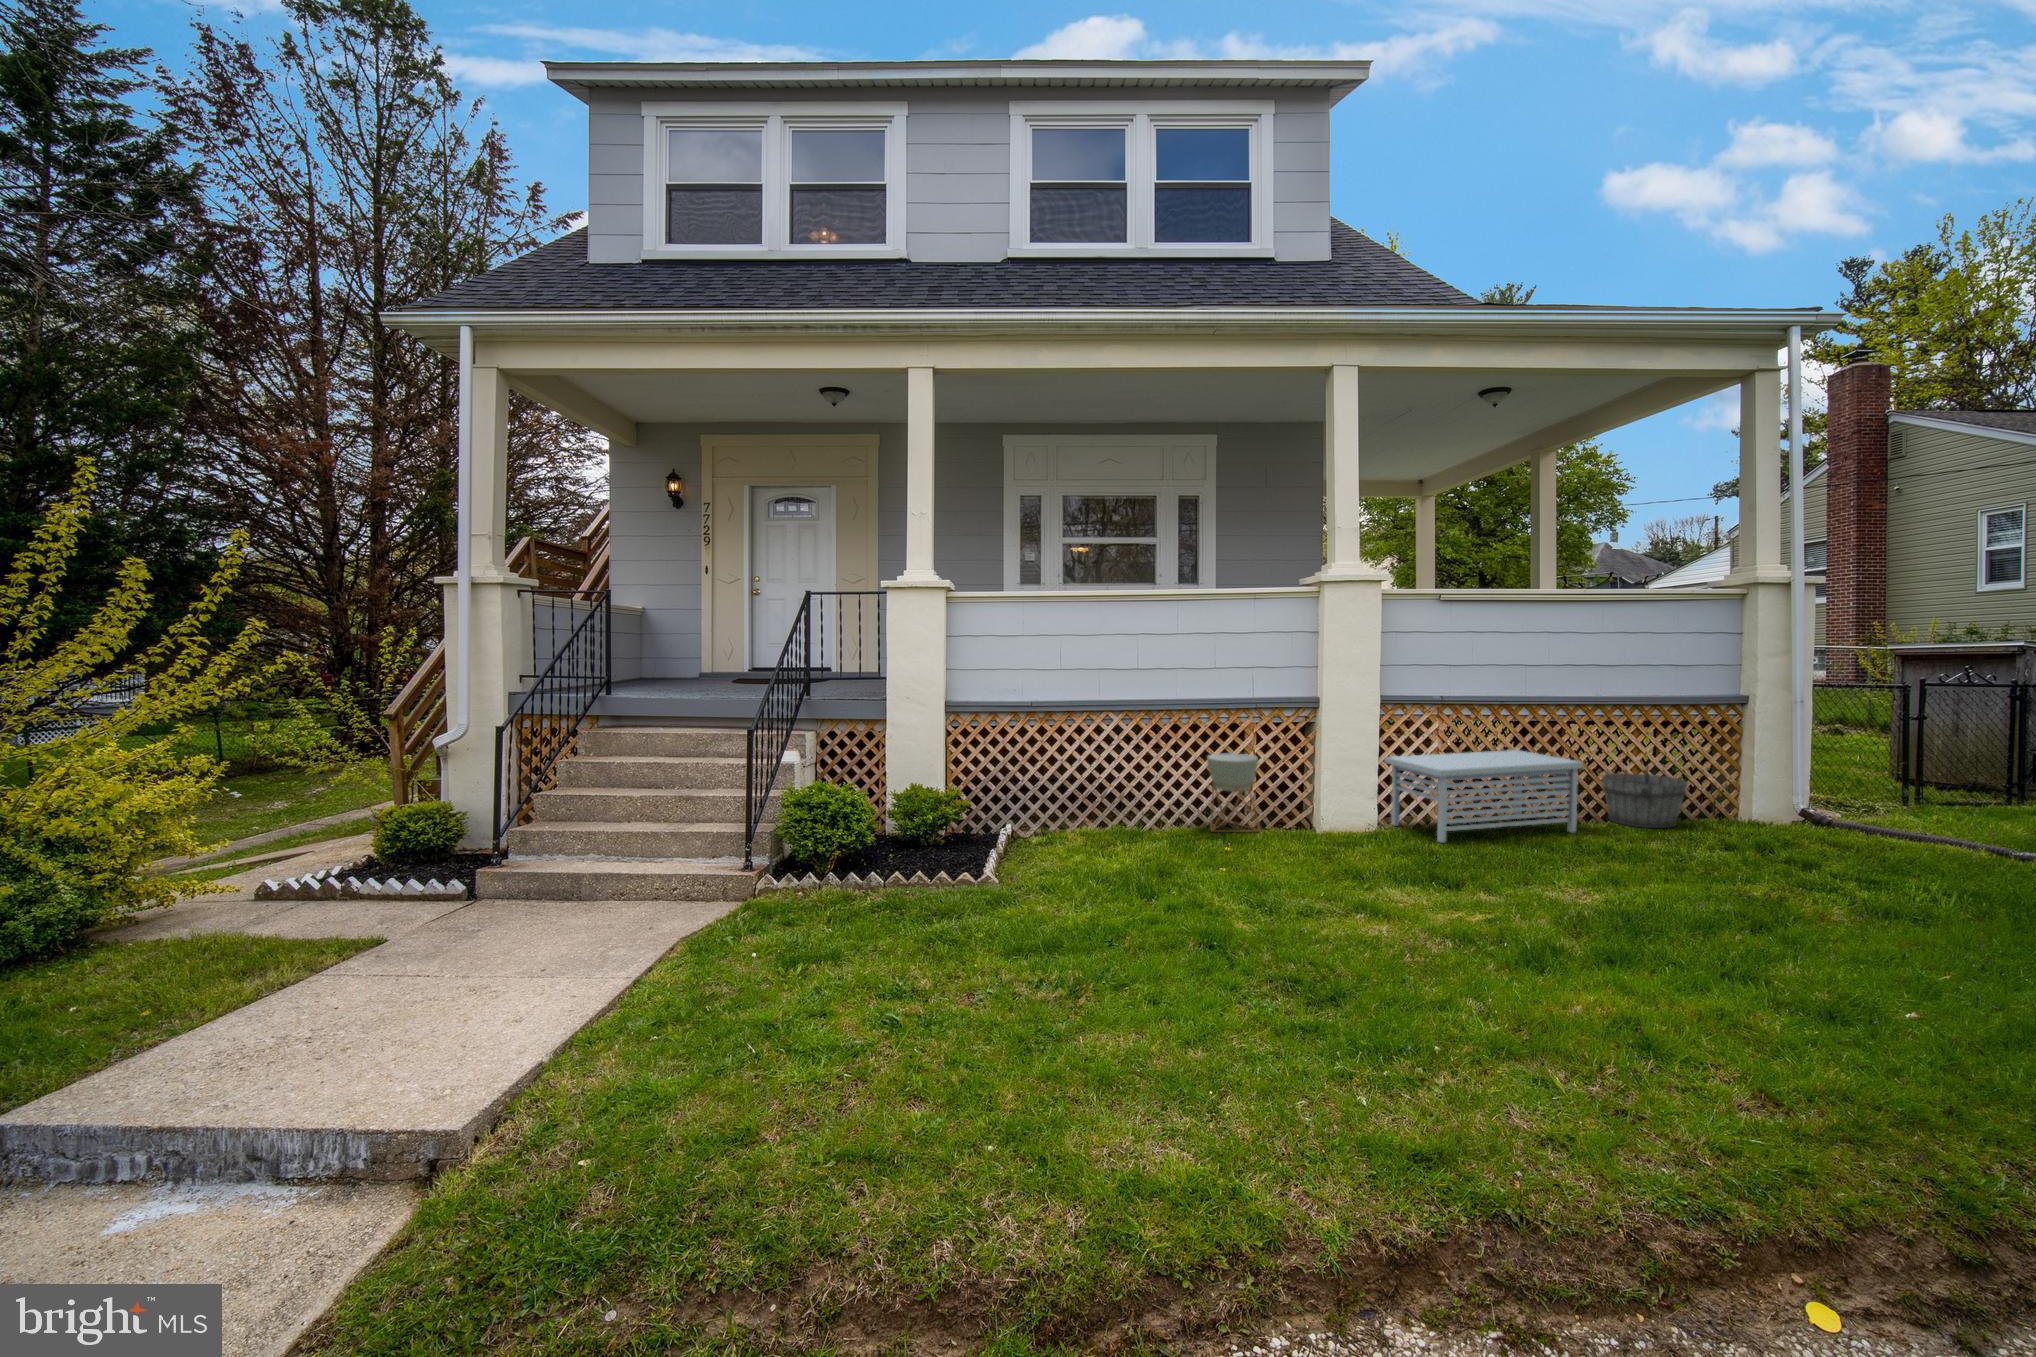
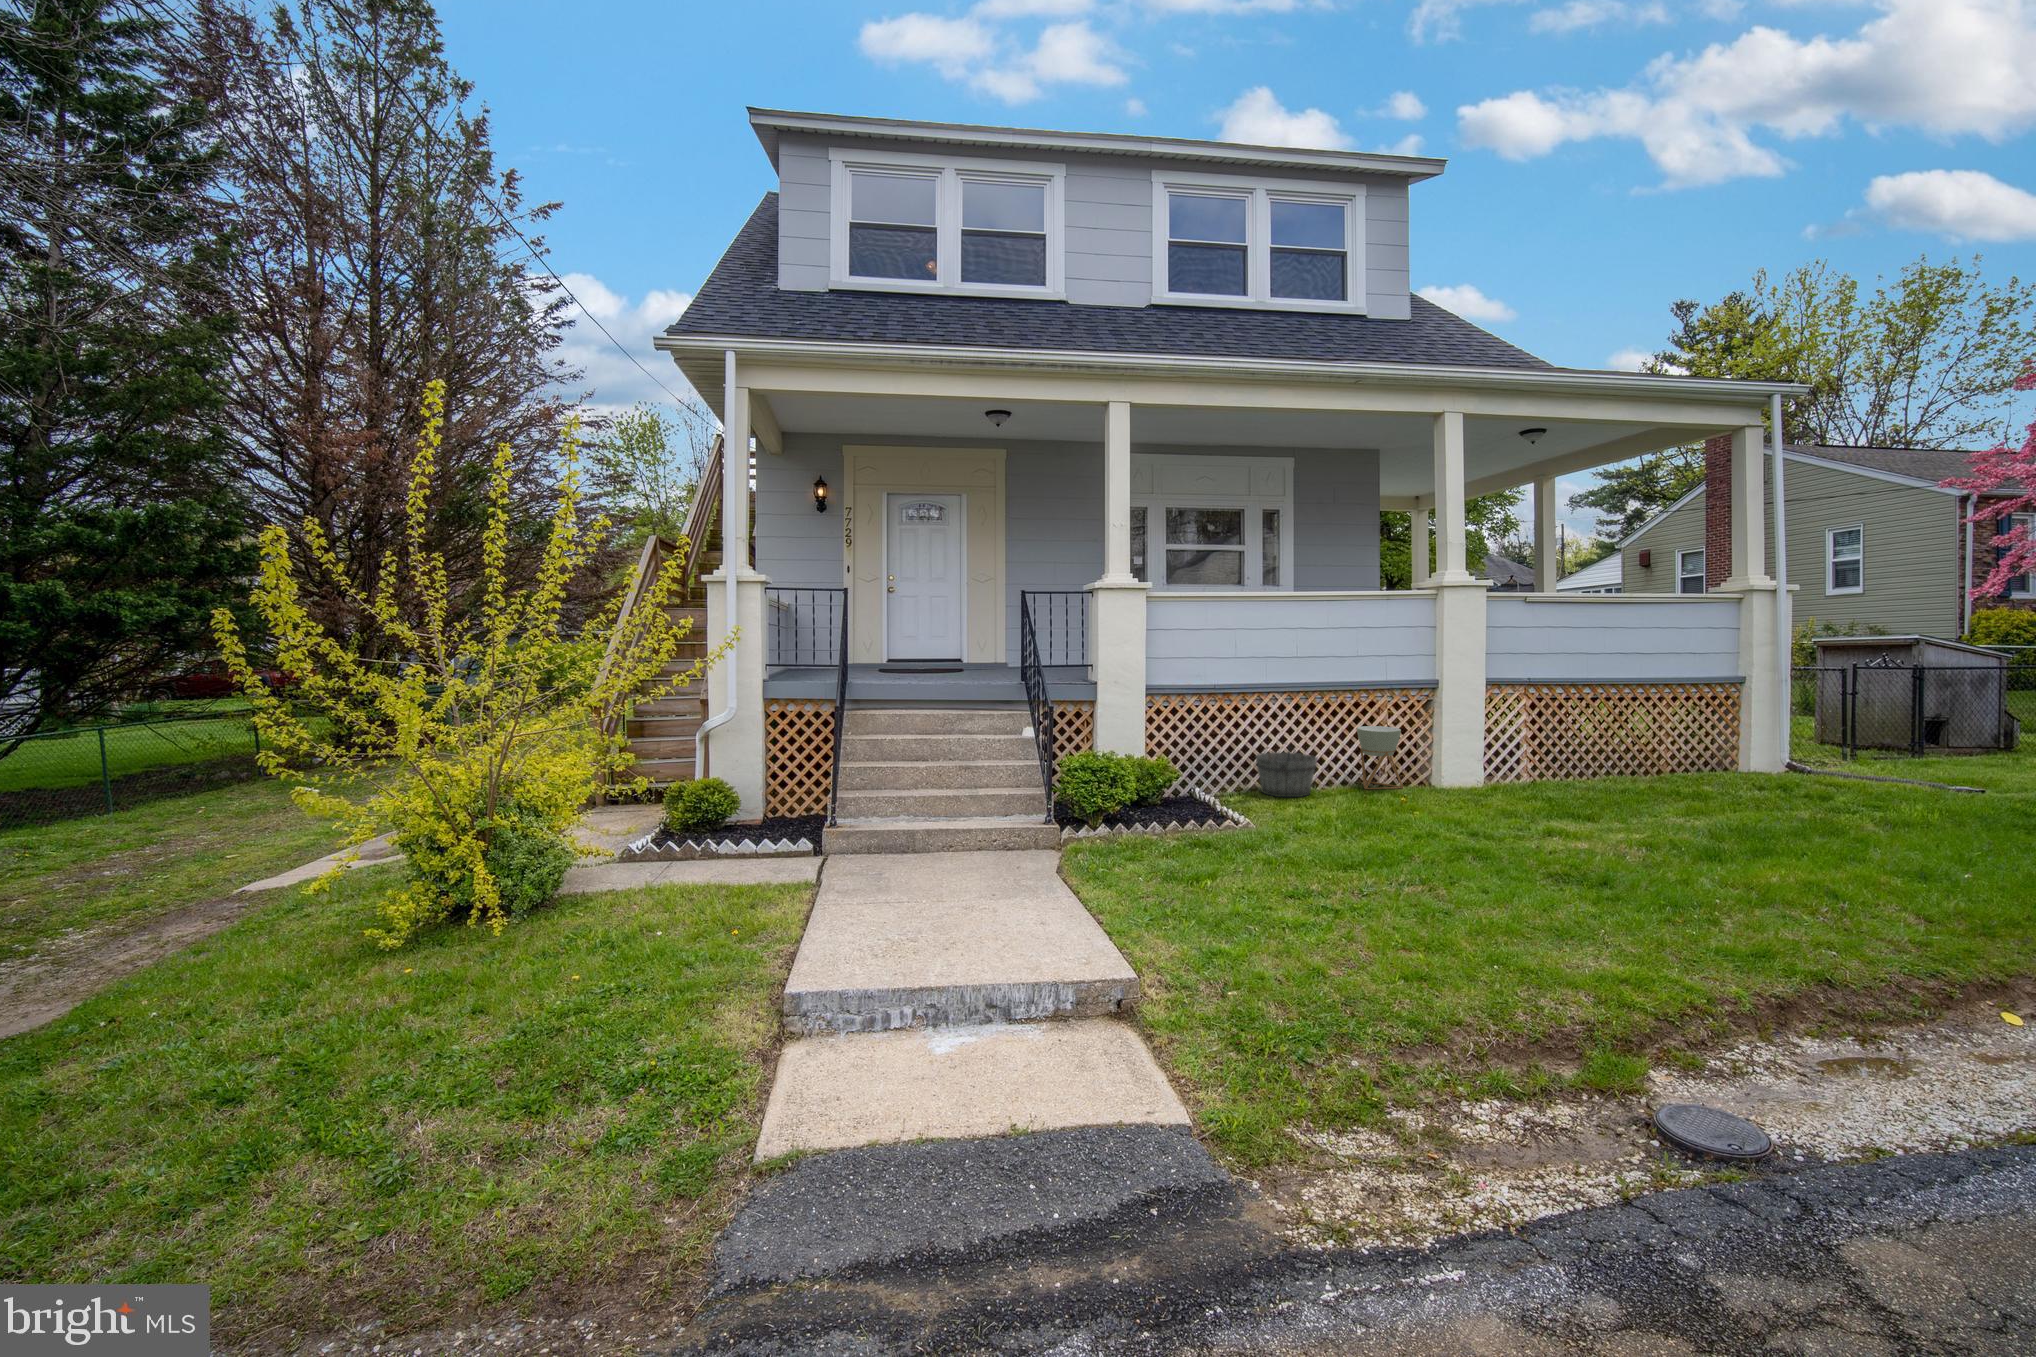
storage bench: present [1384,750,1583,843] -> none [1492,721,1646,793]
wooden bucket: present [1602,767,1687,828] -> present [1256,747,1317,797]

